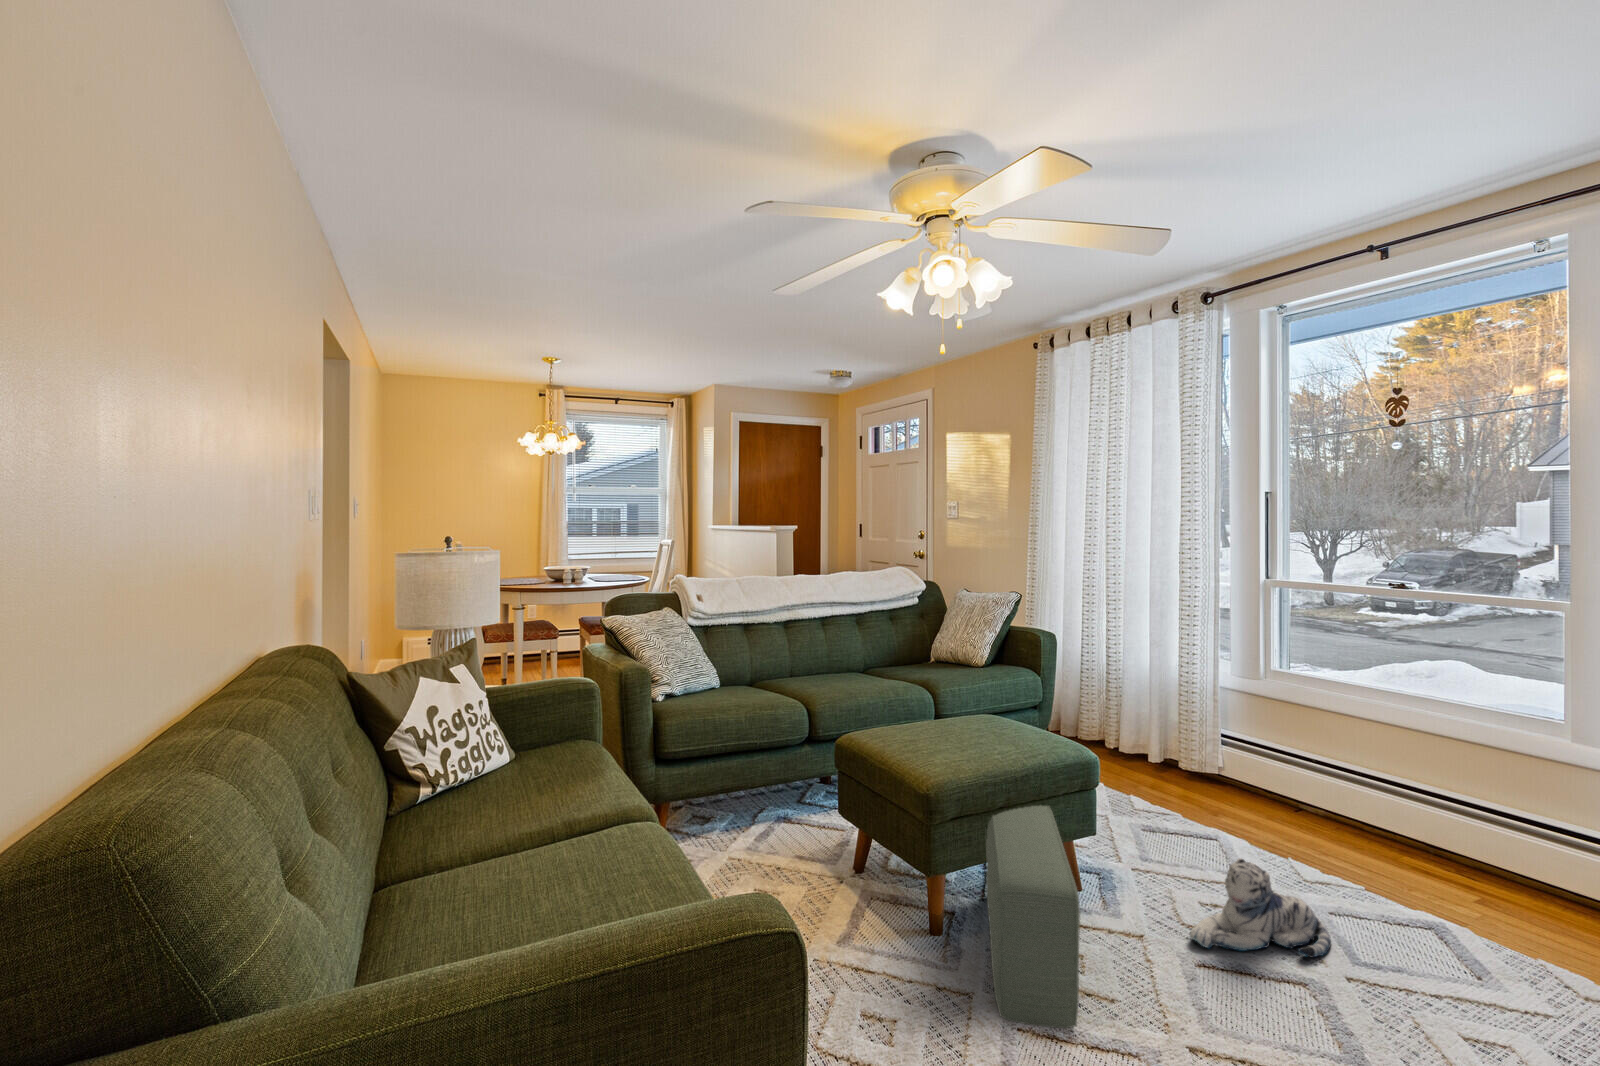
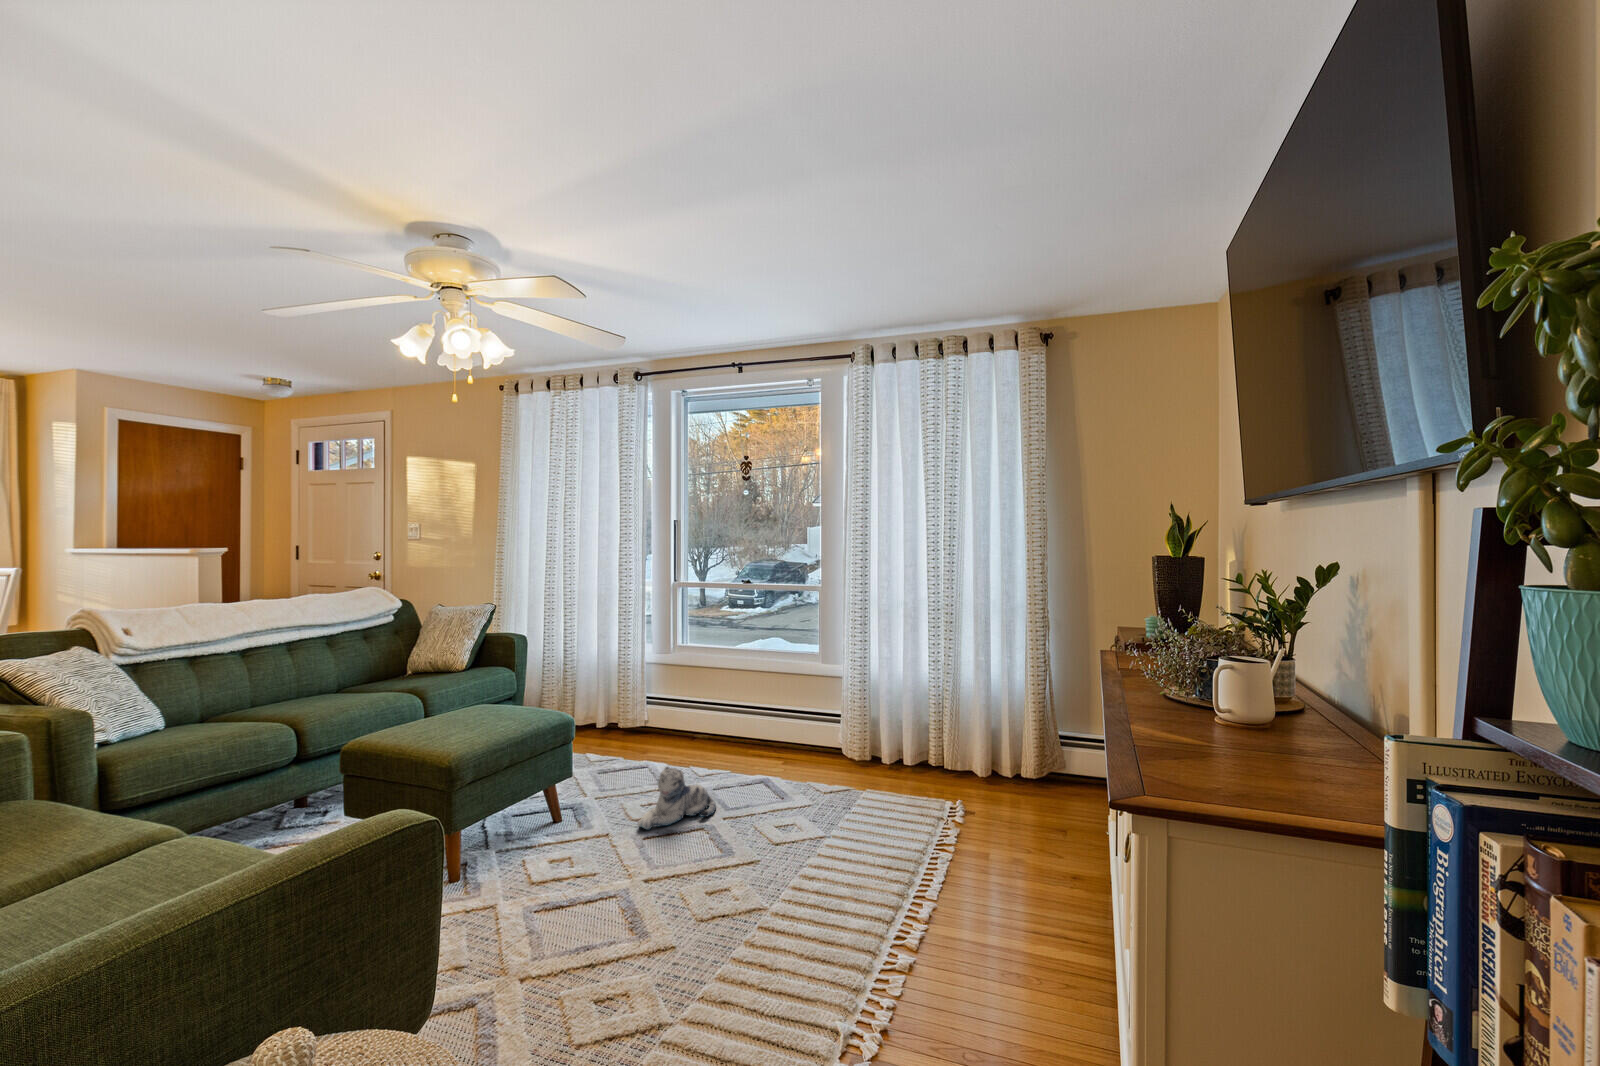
pouf: present [986,805,1080,1028] -> none [491,759,575,908]

